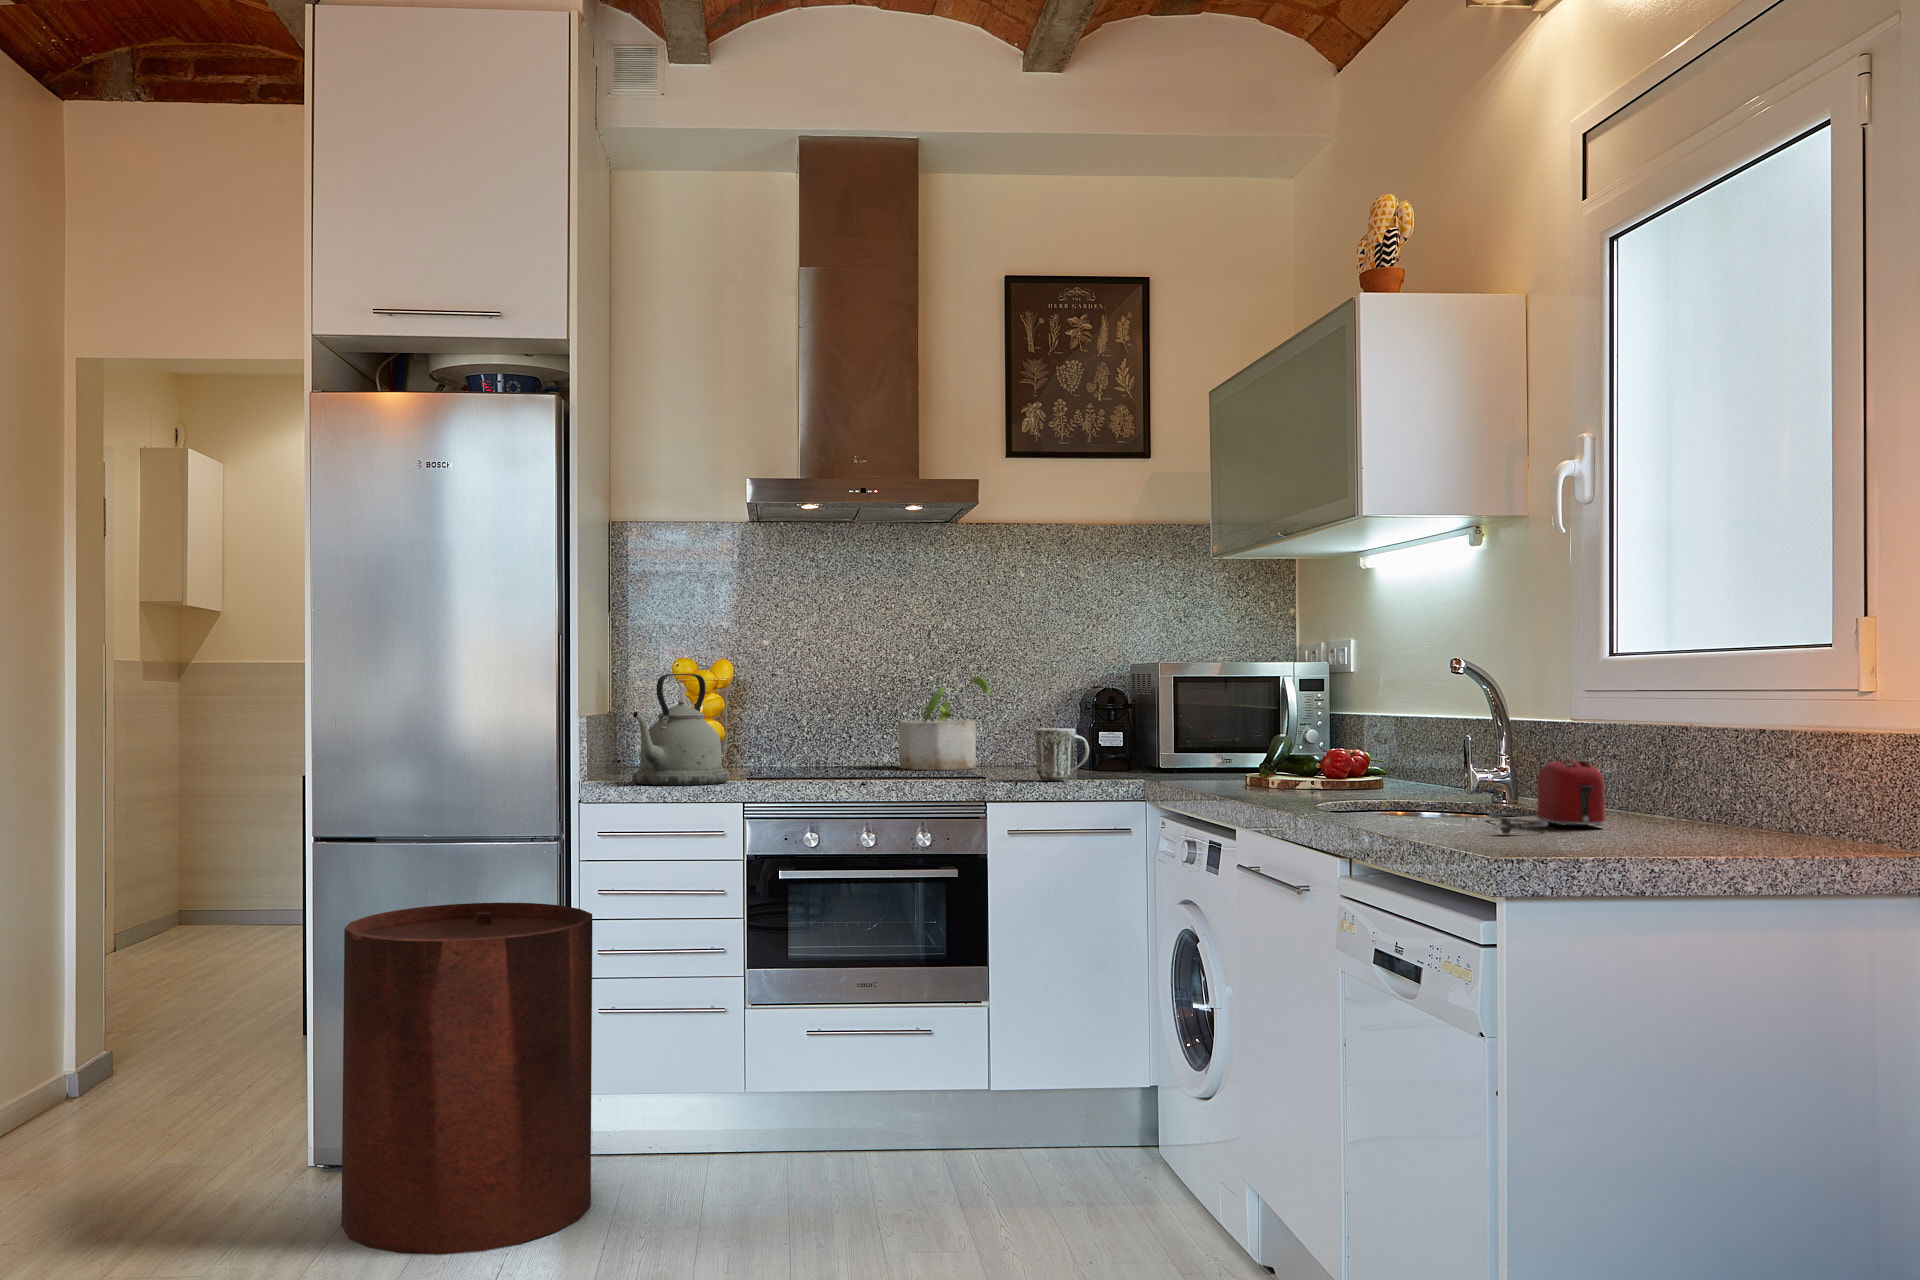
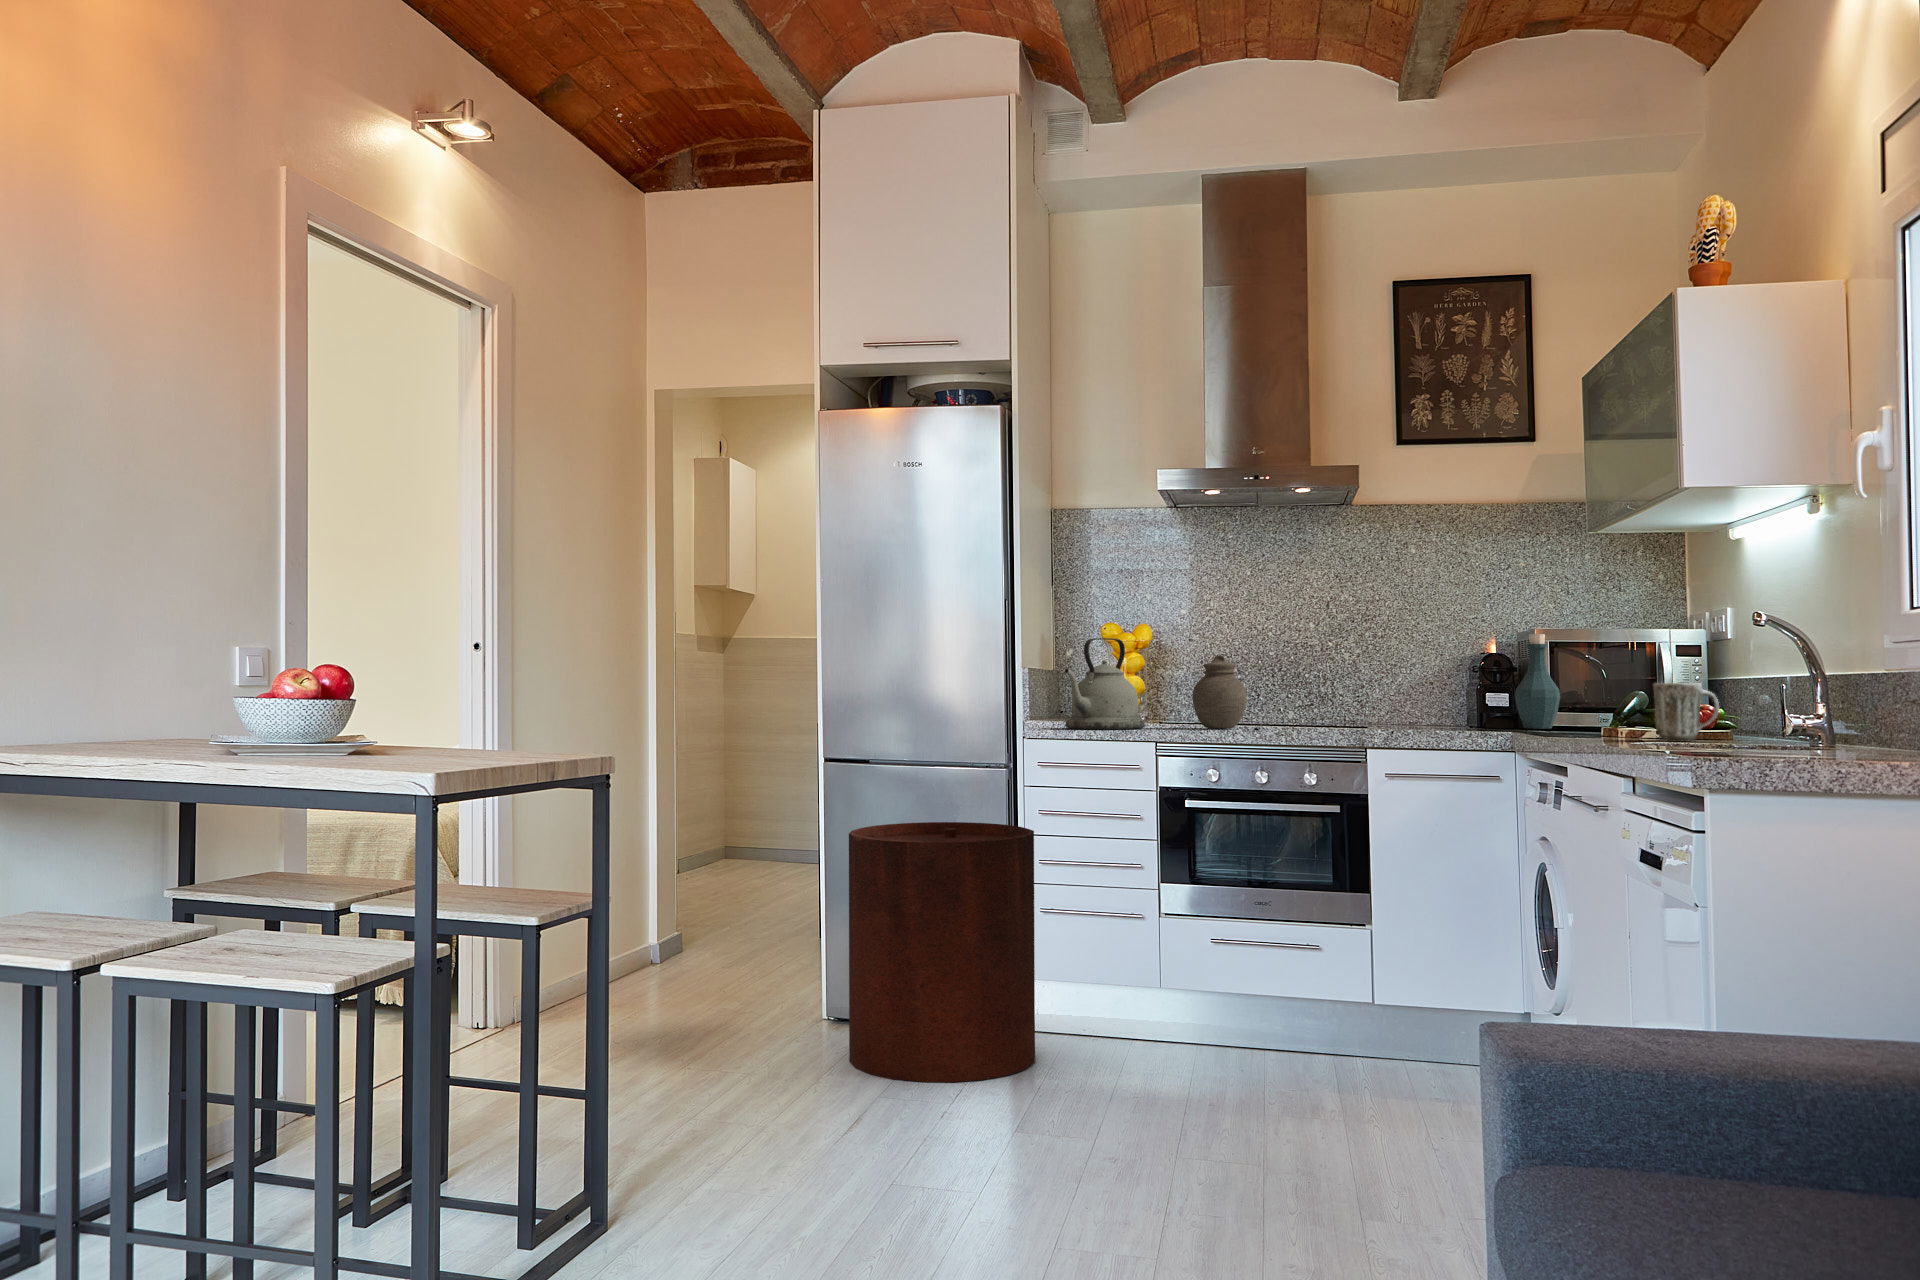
bottle: none [1145,673,1193,778] -> present [1515,634,1560,729]
potted plant: present [898,677,990,770] -> none [1293,642,1382,724]
jar: none [787,695,850,782] -> present [1192,655,1247,729]
mug: present [1035,728,1089,780] -> present [1653,683,1719,740]
toaster: present [1489,760,1605,834] -> none [1747,695,1861,753]

